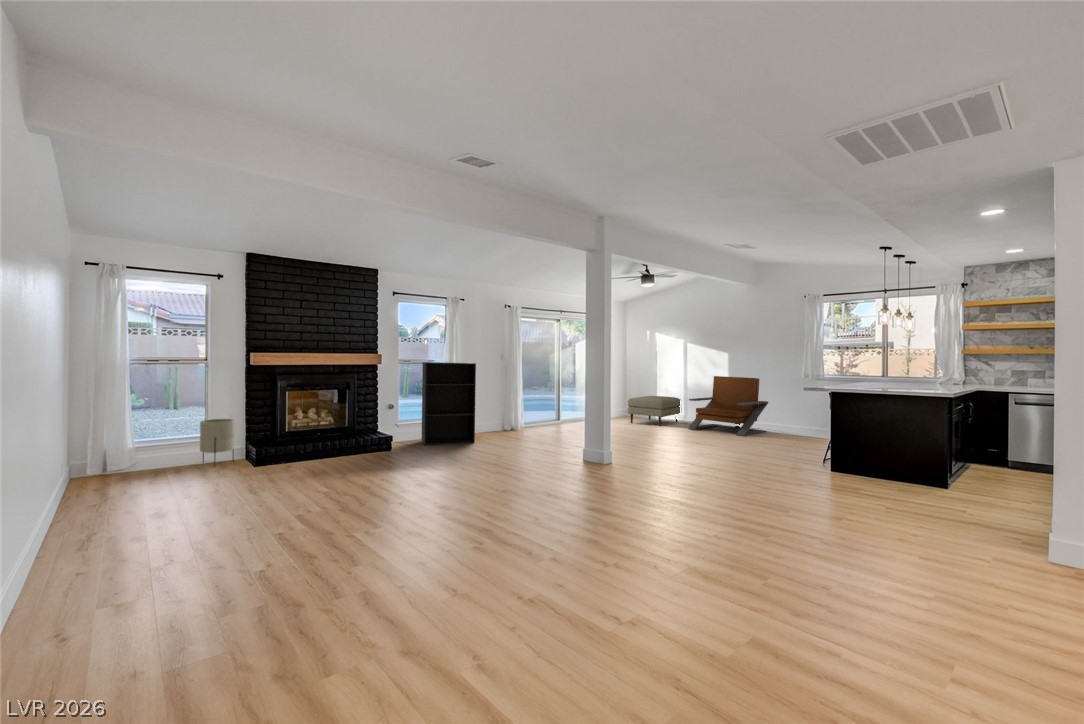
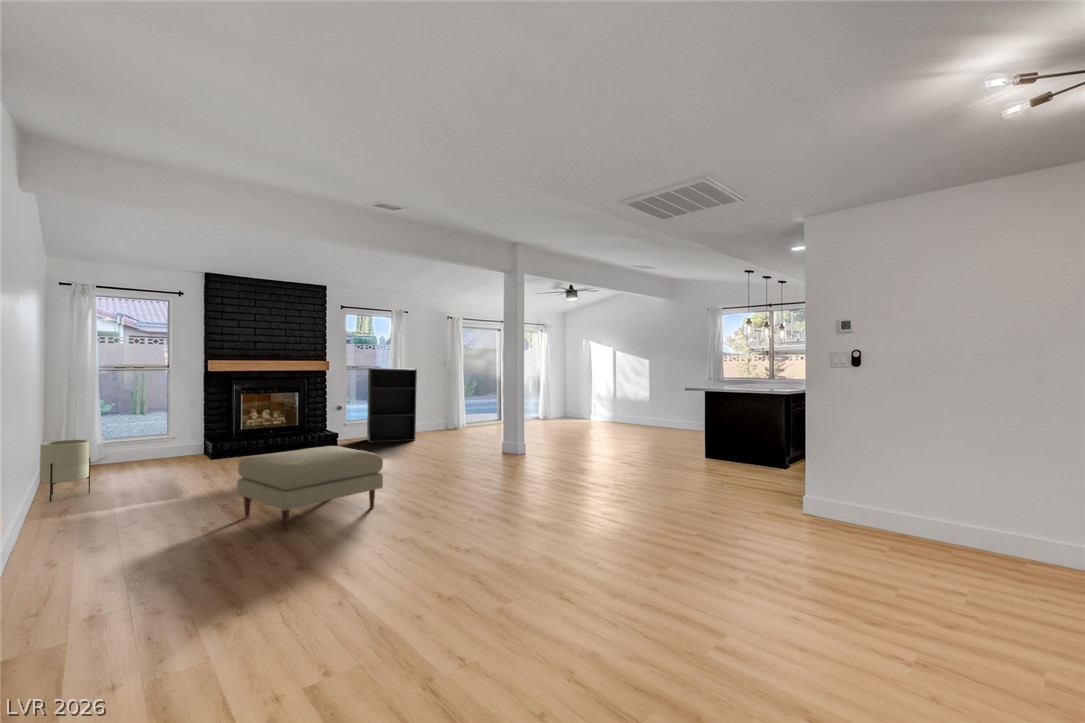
lounge chair: present [688,376,768,437] -> none [613,381,682,434]
ottoman: present [627,396,681,426] -> present [237,446,383,532]
planter: present [200,419,235,462] -> present [40,440,91,502]

